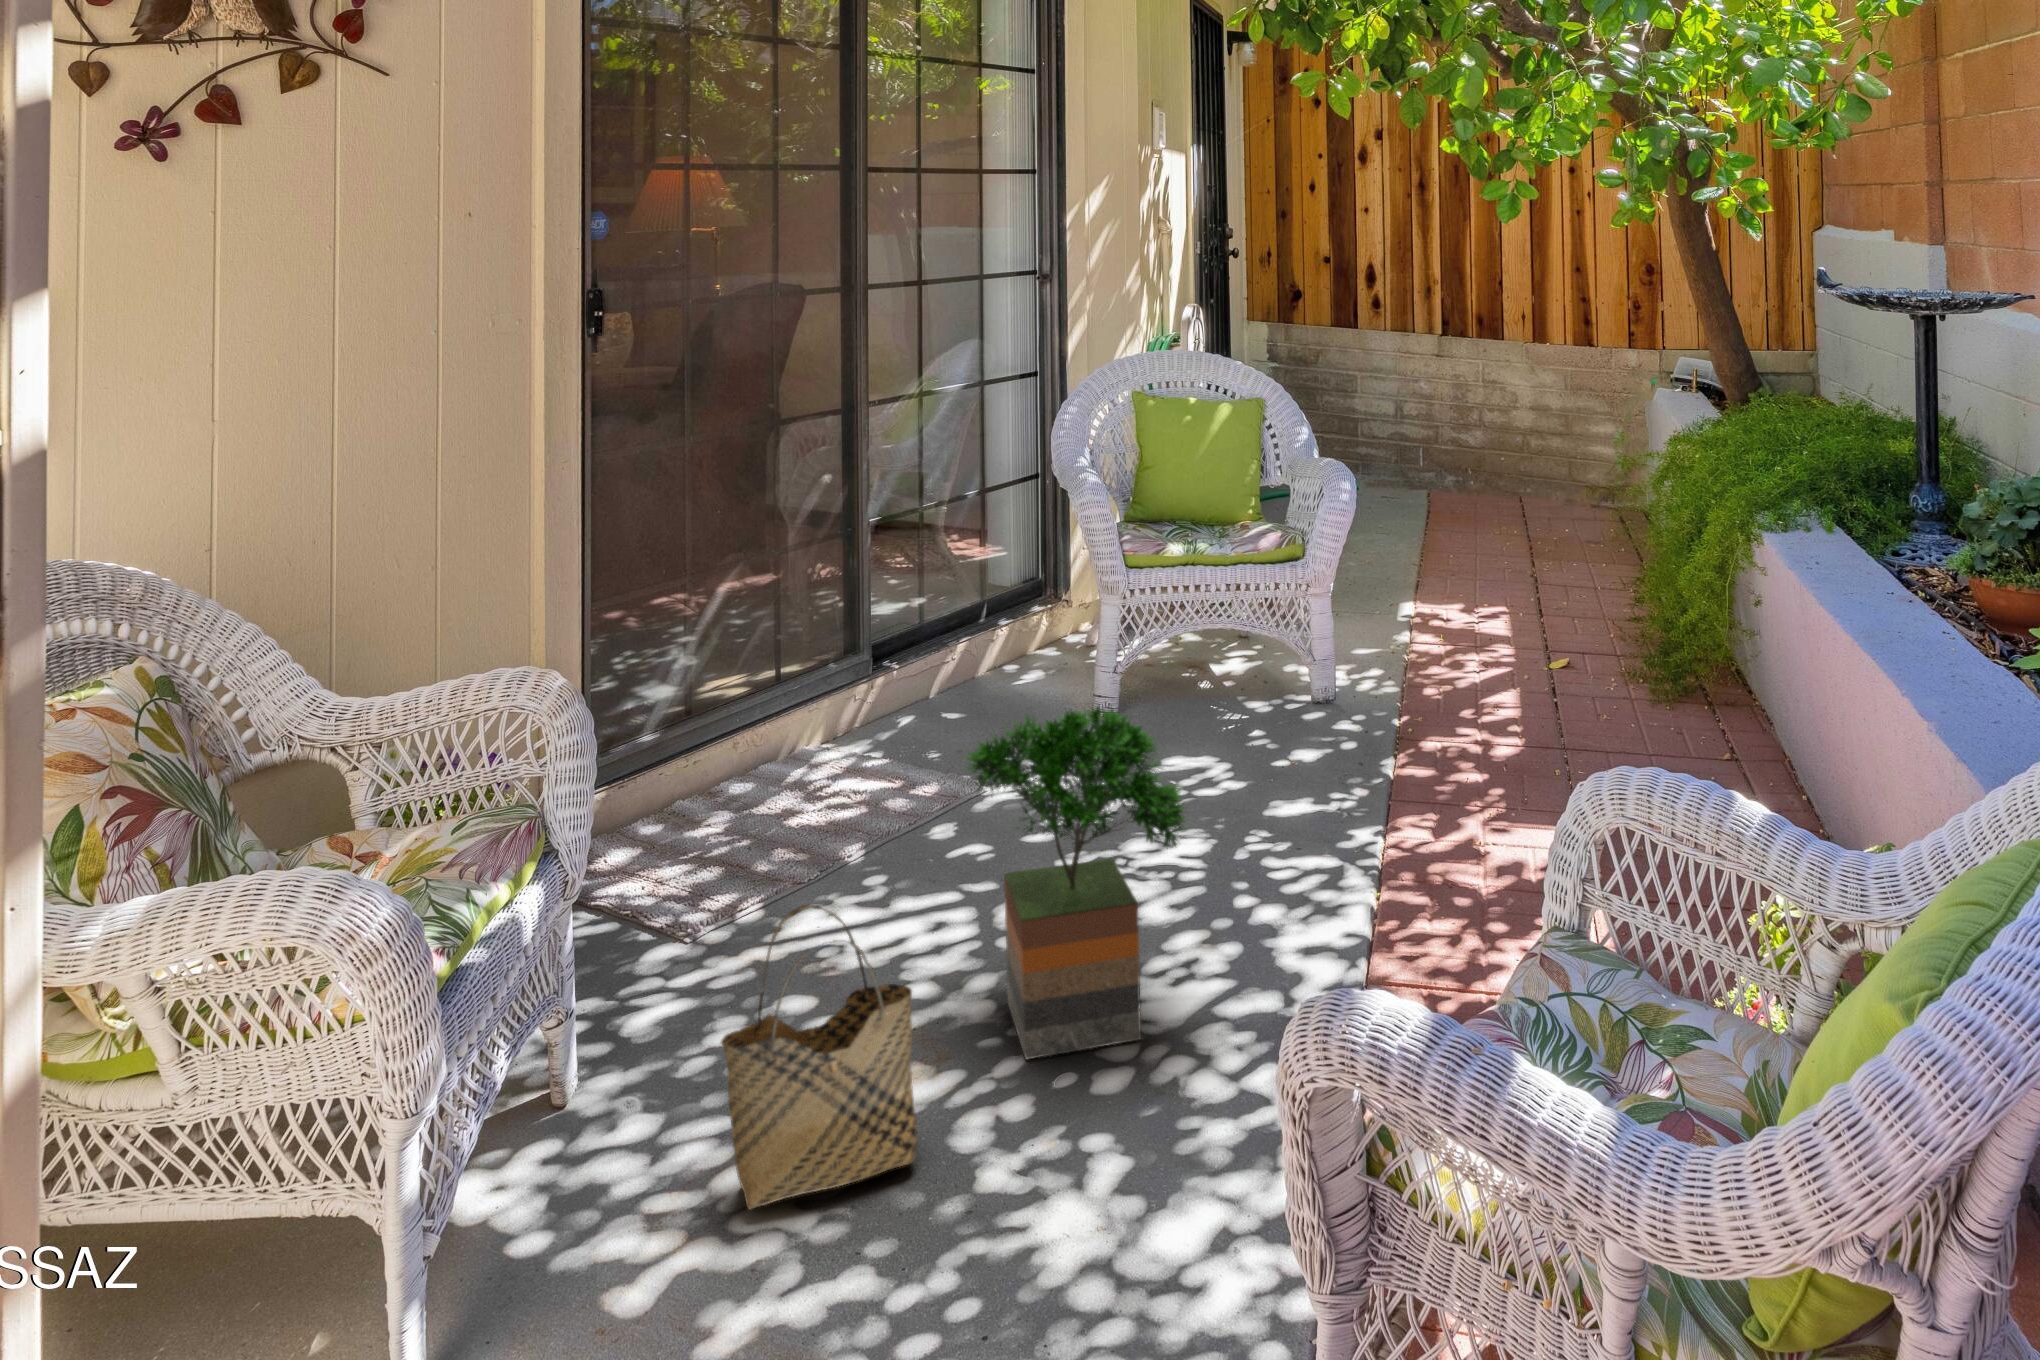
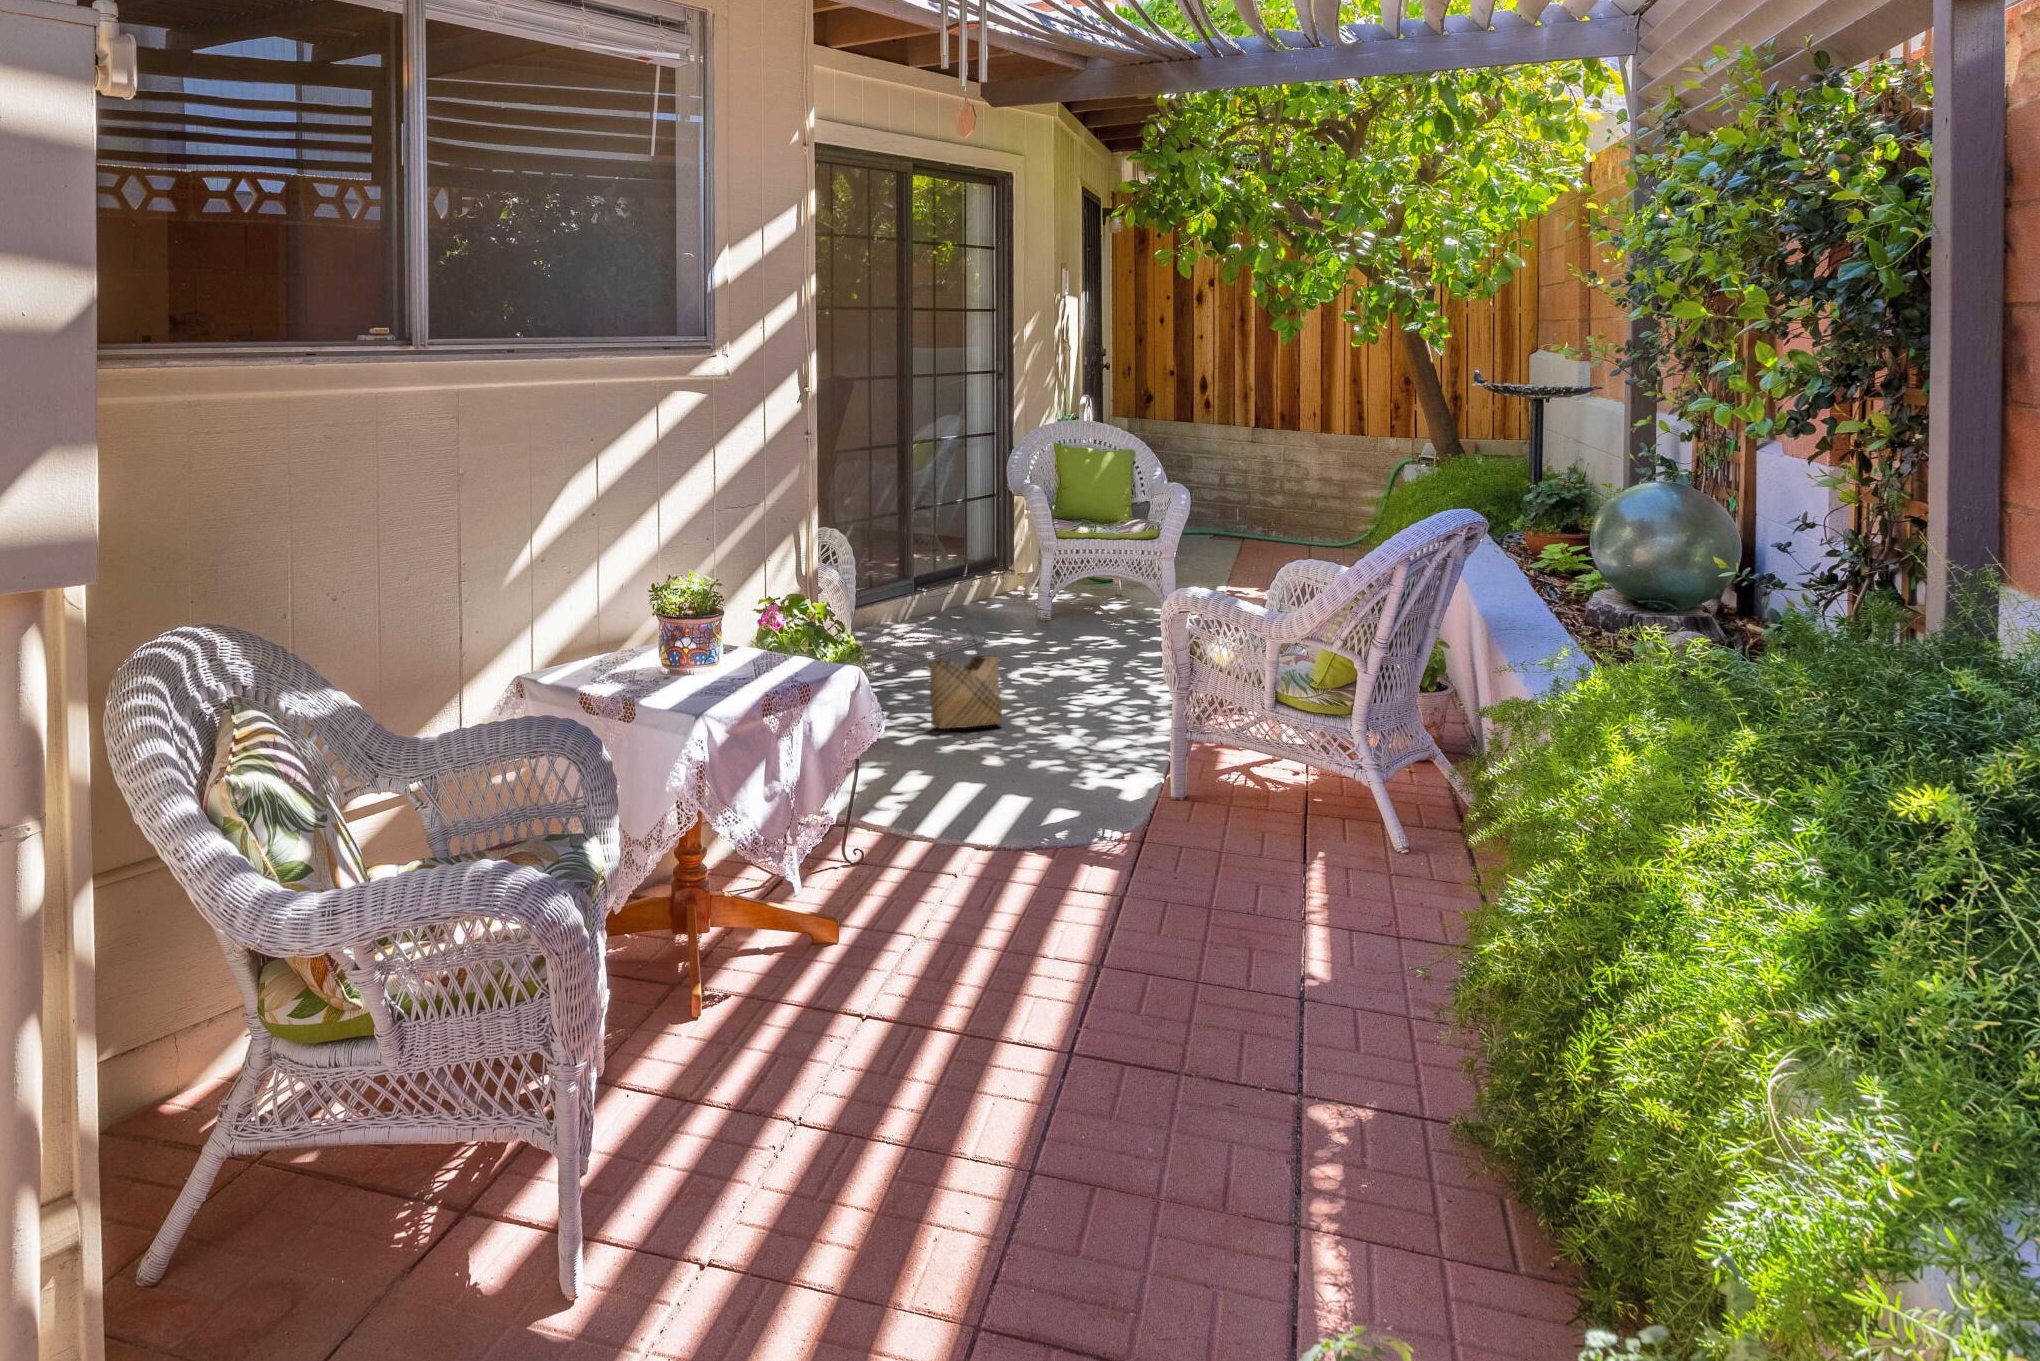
potted tree: present [964,706,1185,1059] -> none [1008,559,1113,708]

